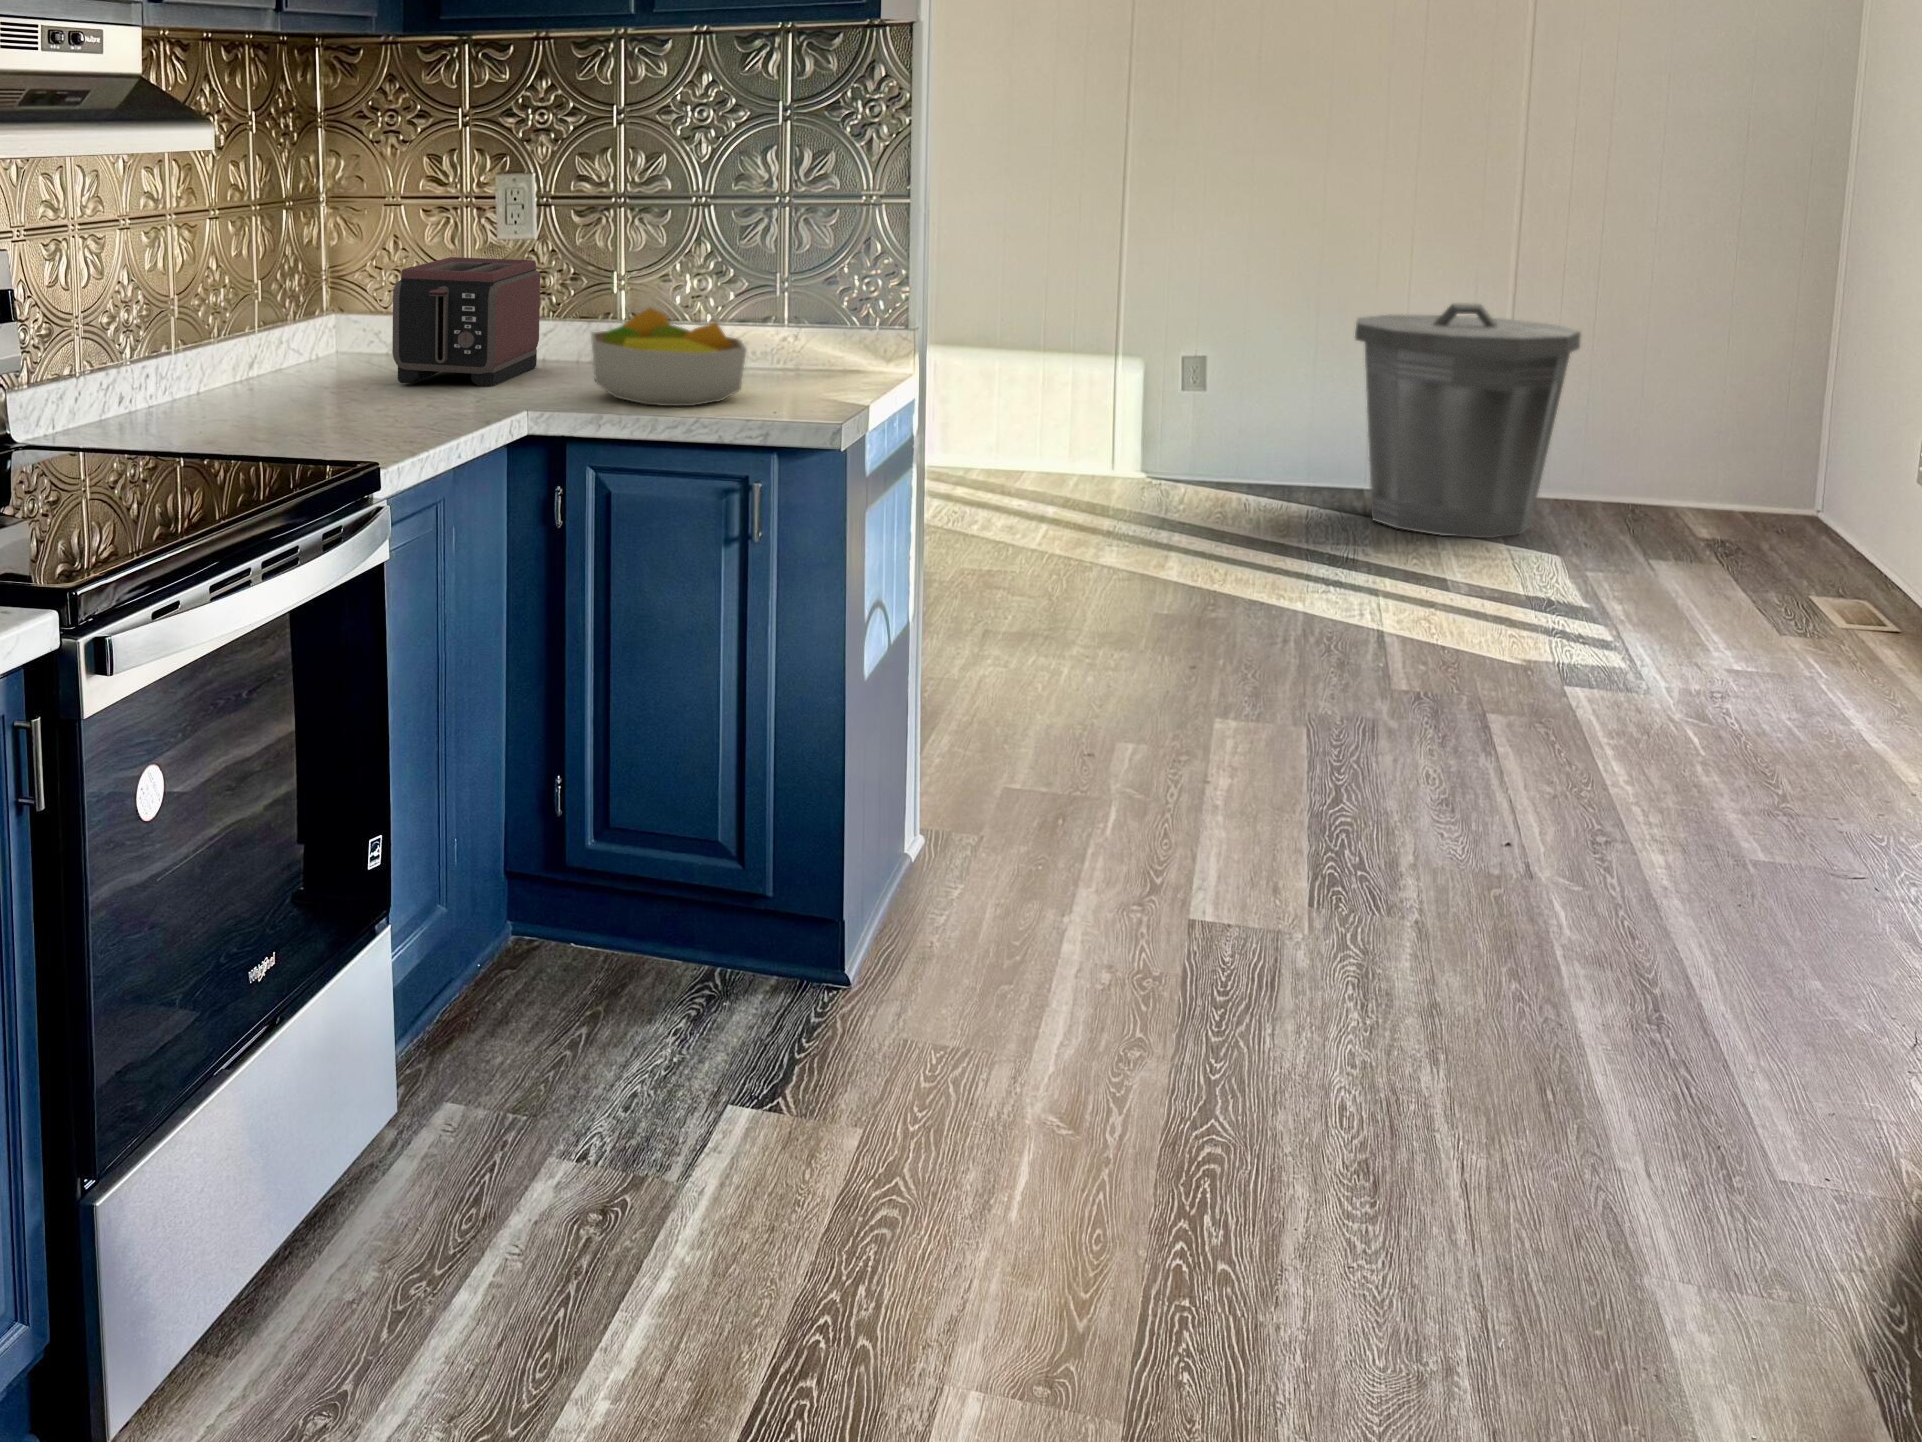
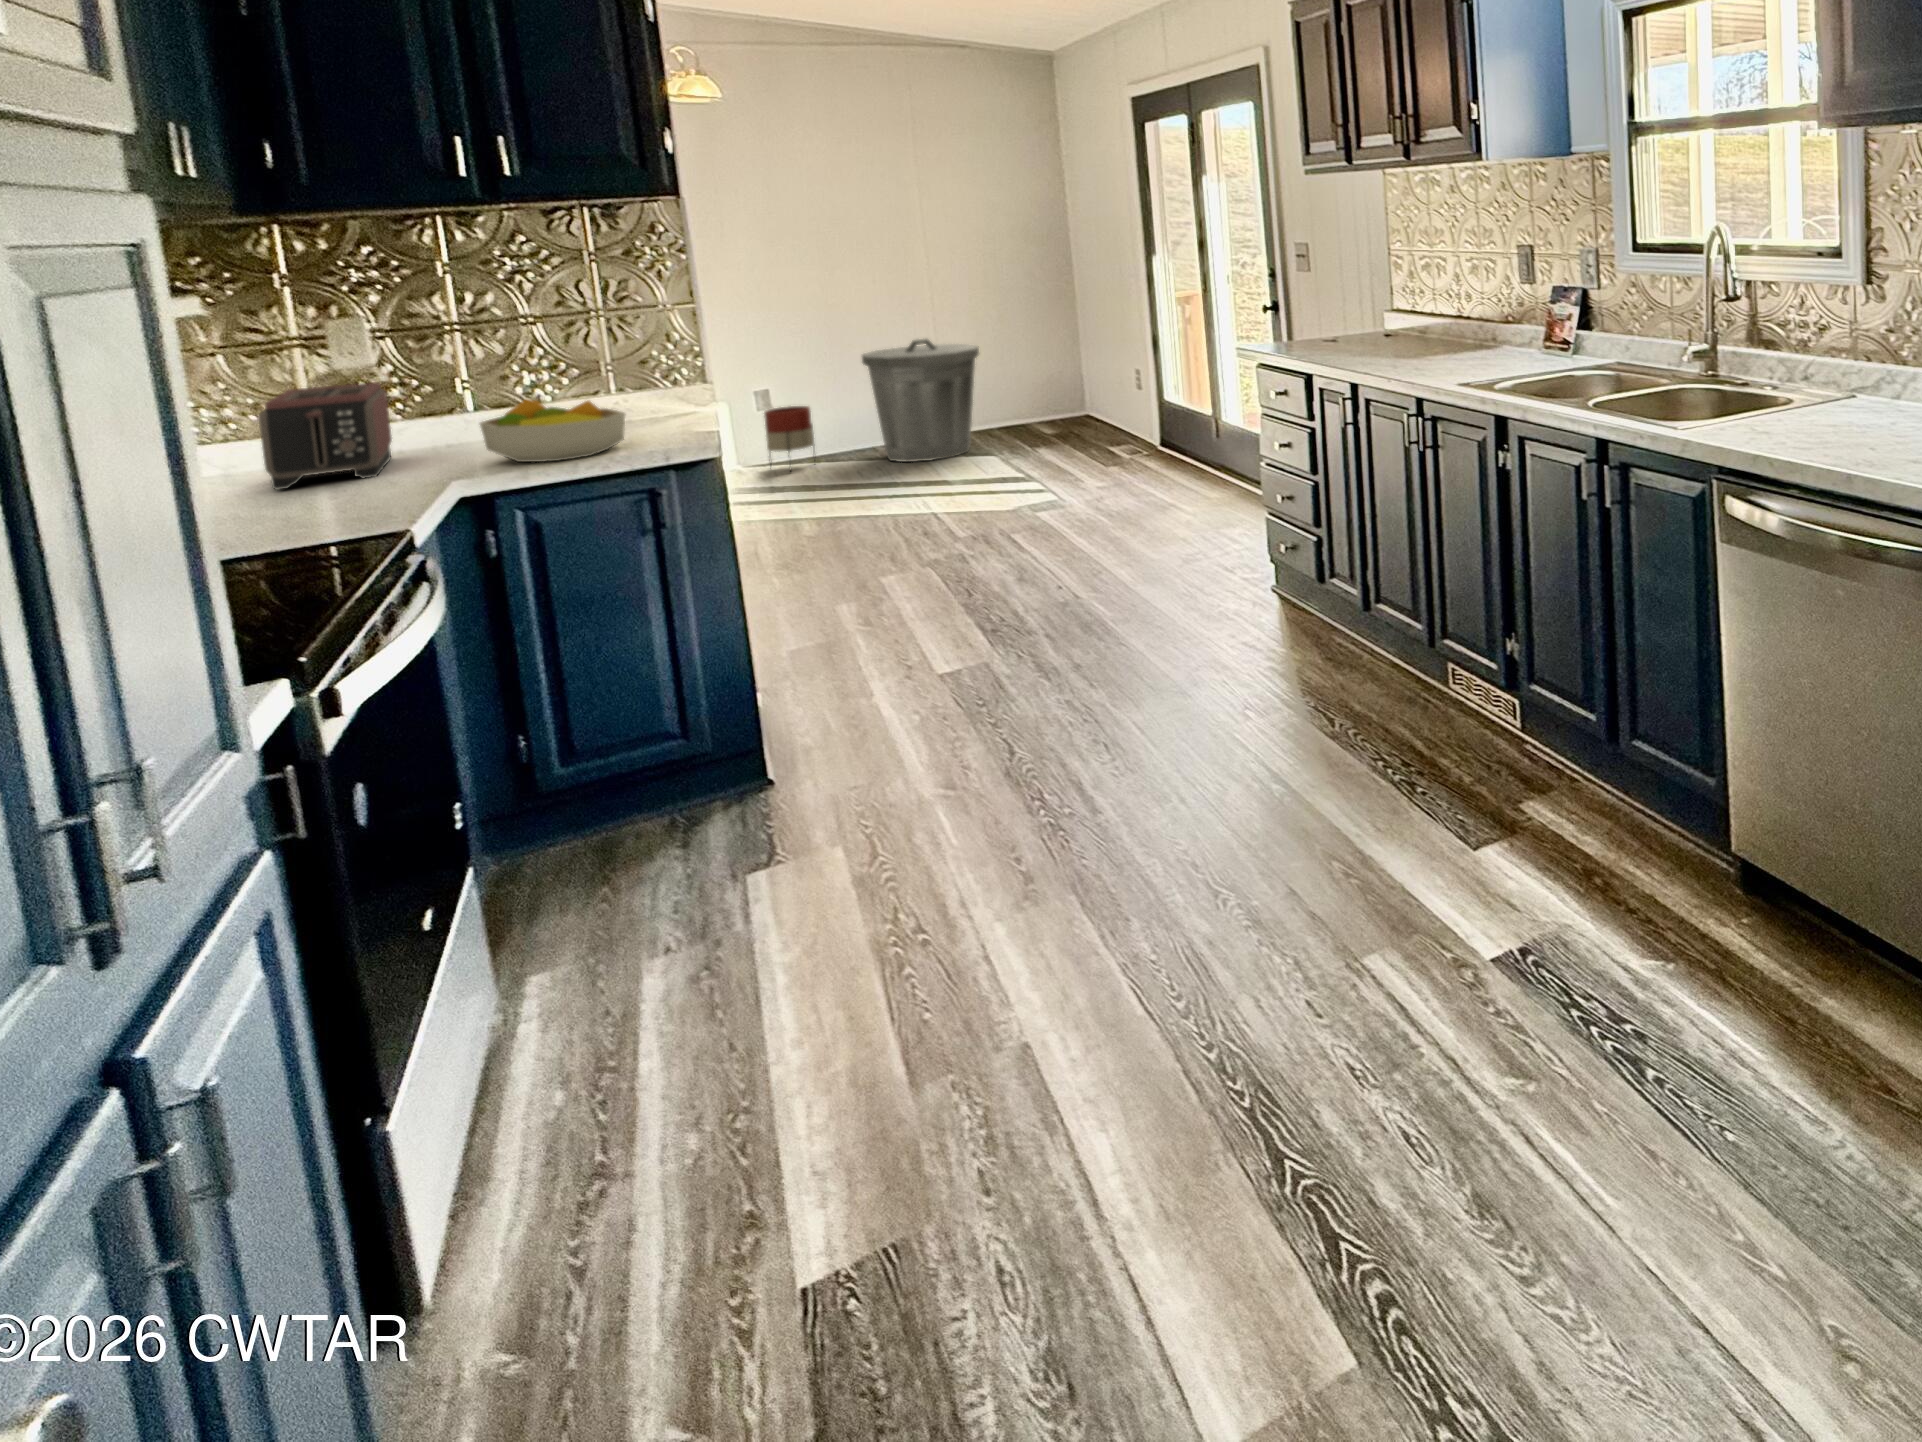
planter: none [1180,391,1259,506] -> present [764,406,814,452]

